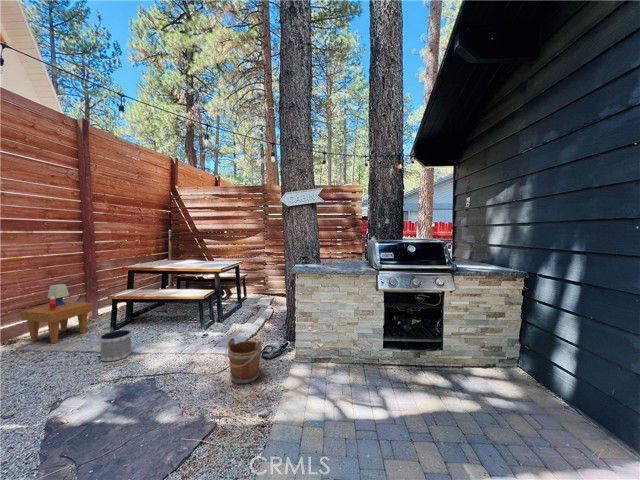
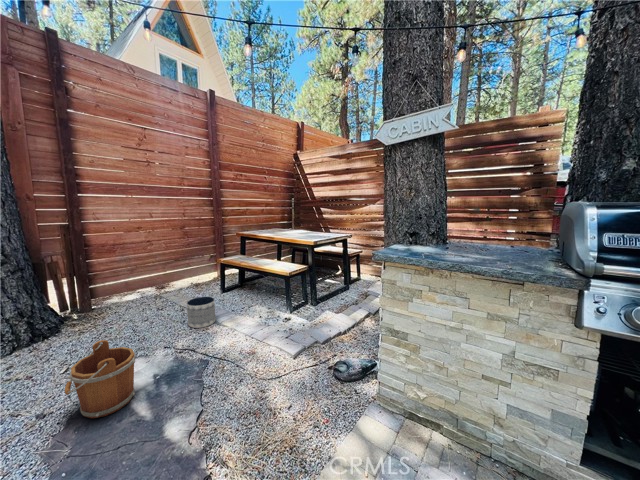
side table: present [21,284,93,344] -> none [163,244,210,296]
bucket: present [225,338,262,384] -> present [65,340,135,418]

